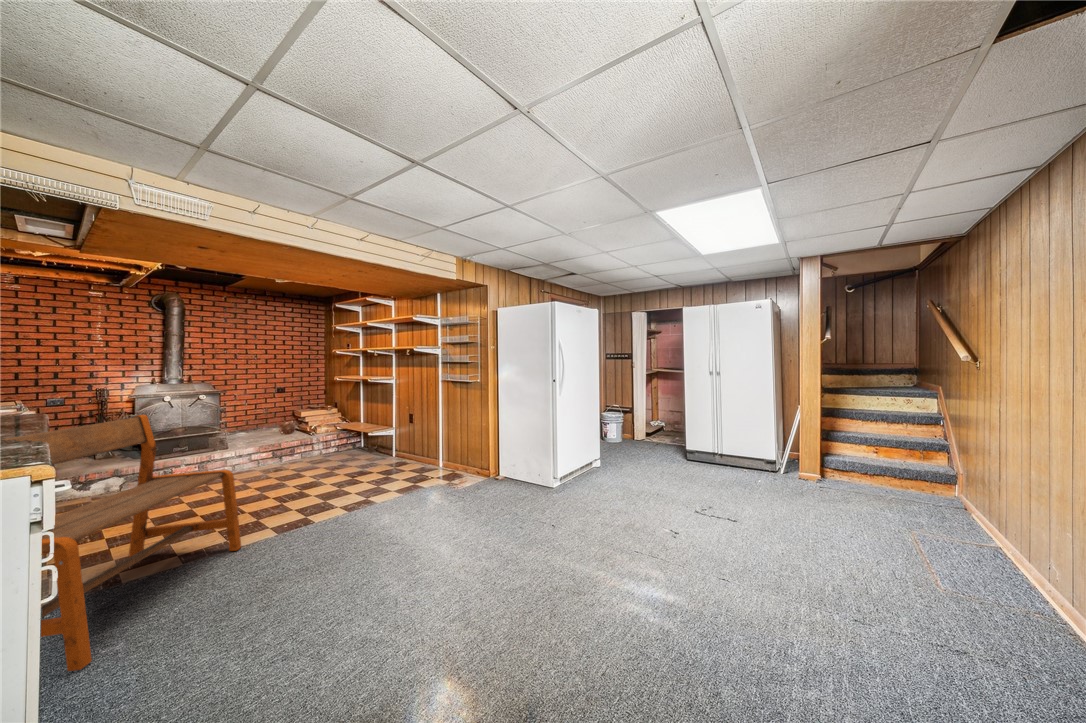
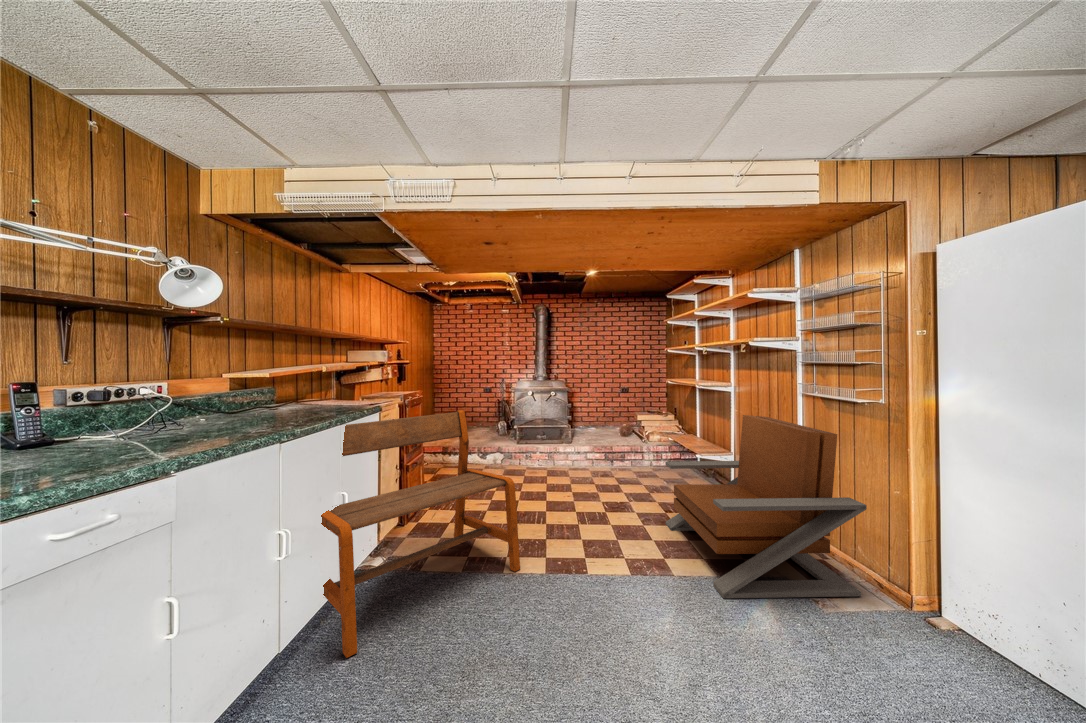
lounge chair: none [355,397,475,507] -> present [665,415,867,598]

